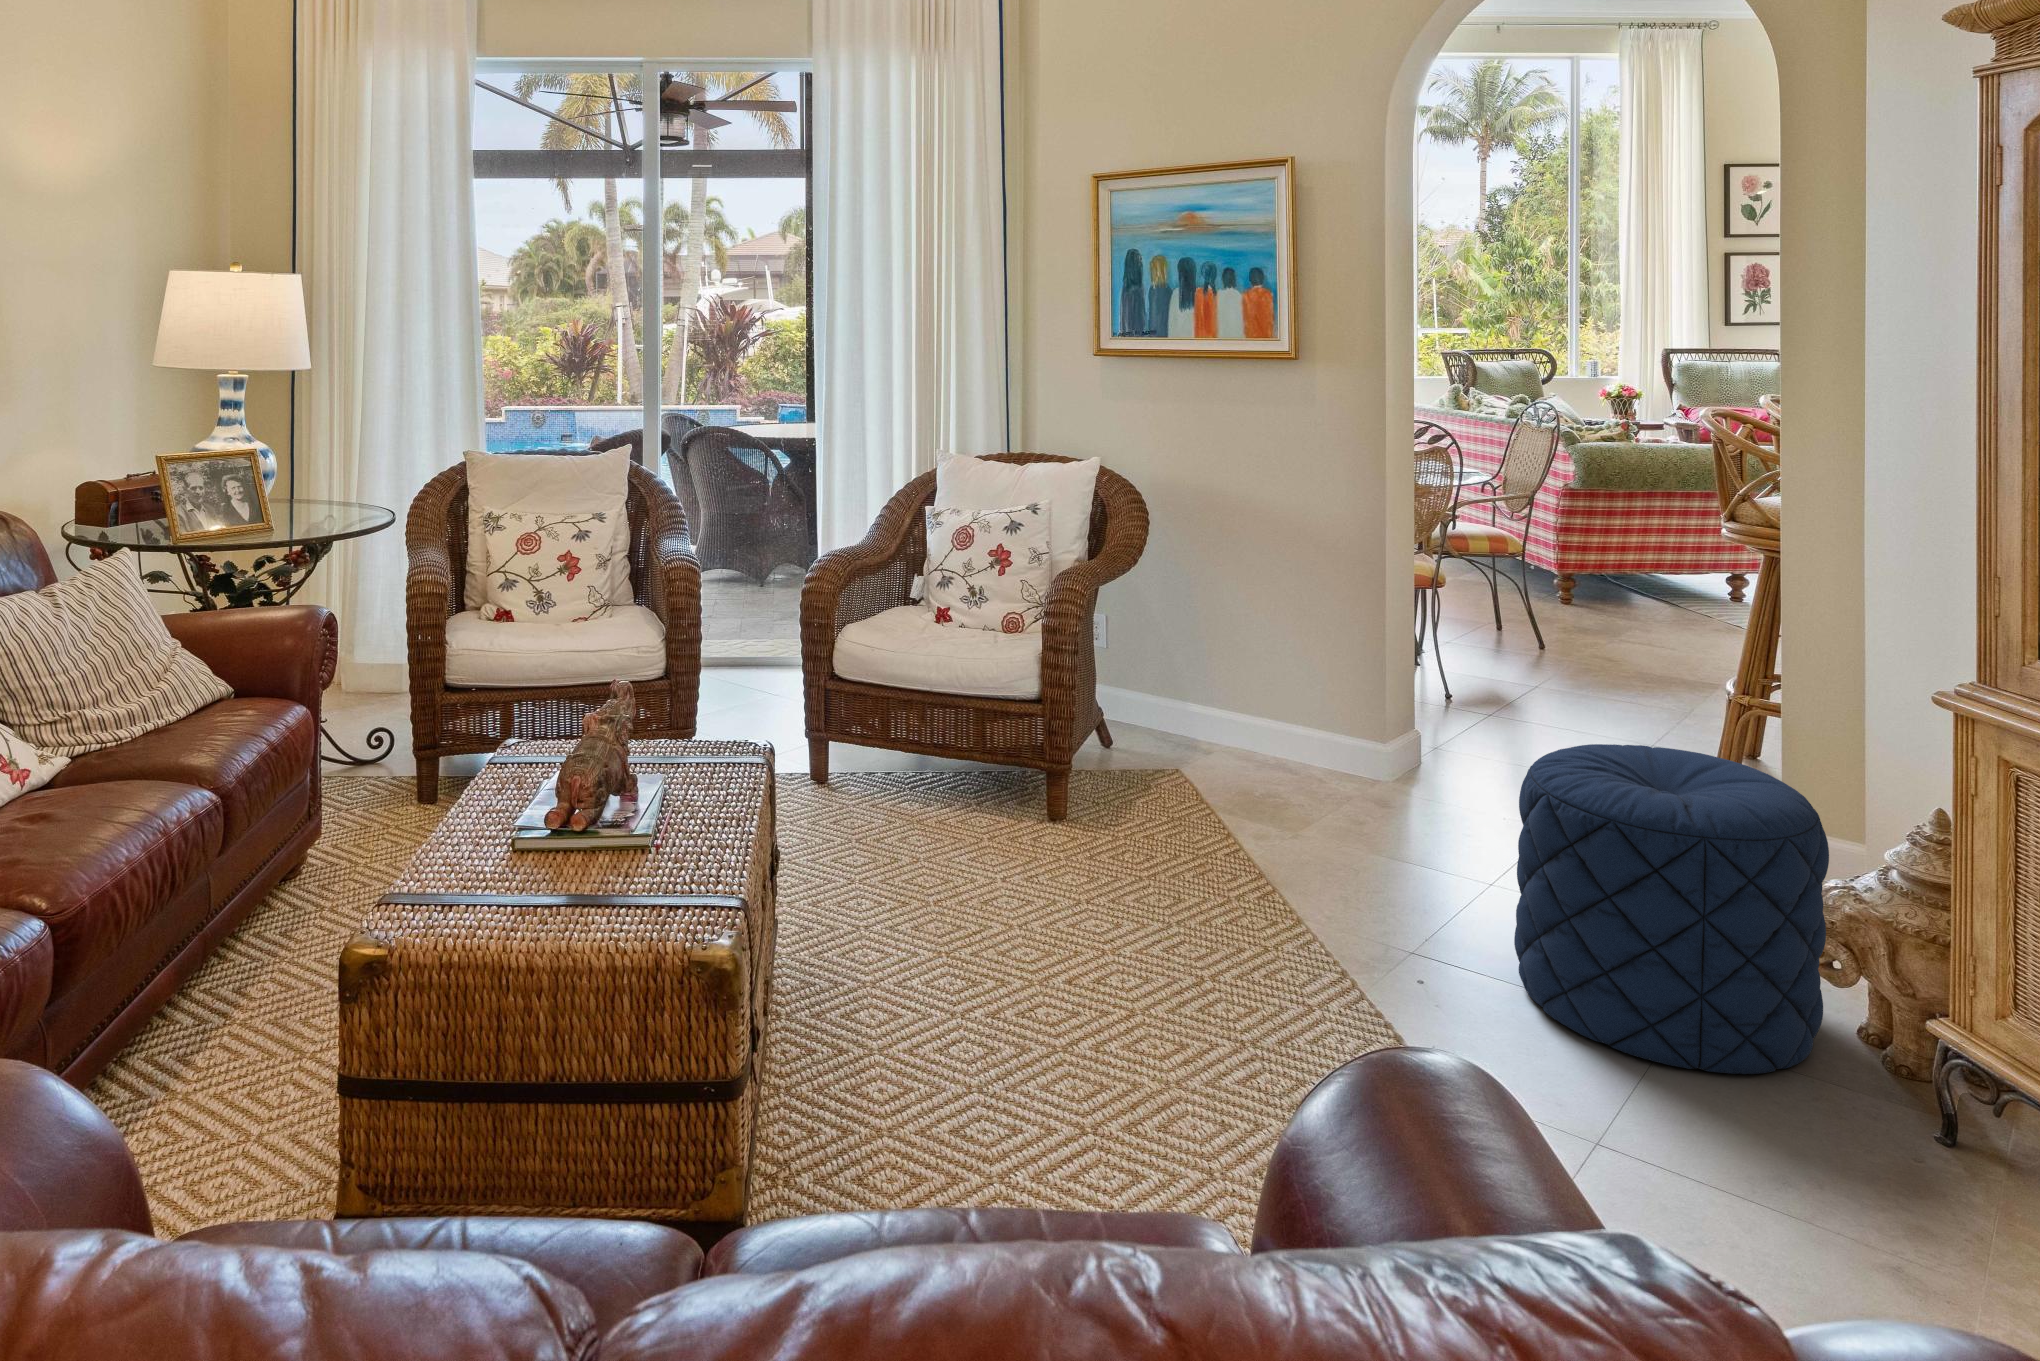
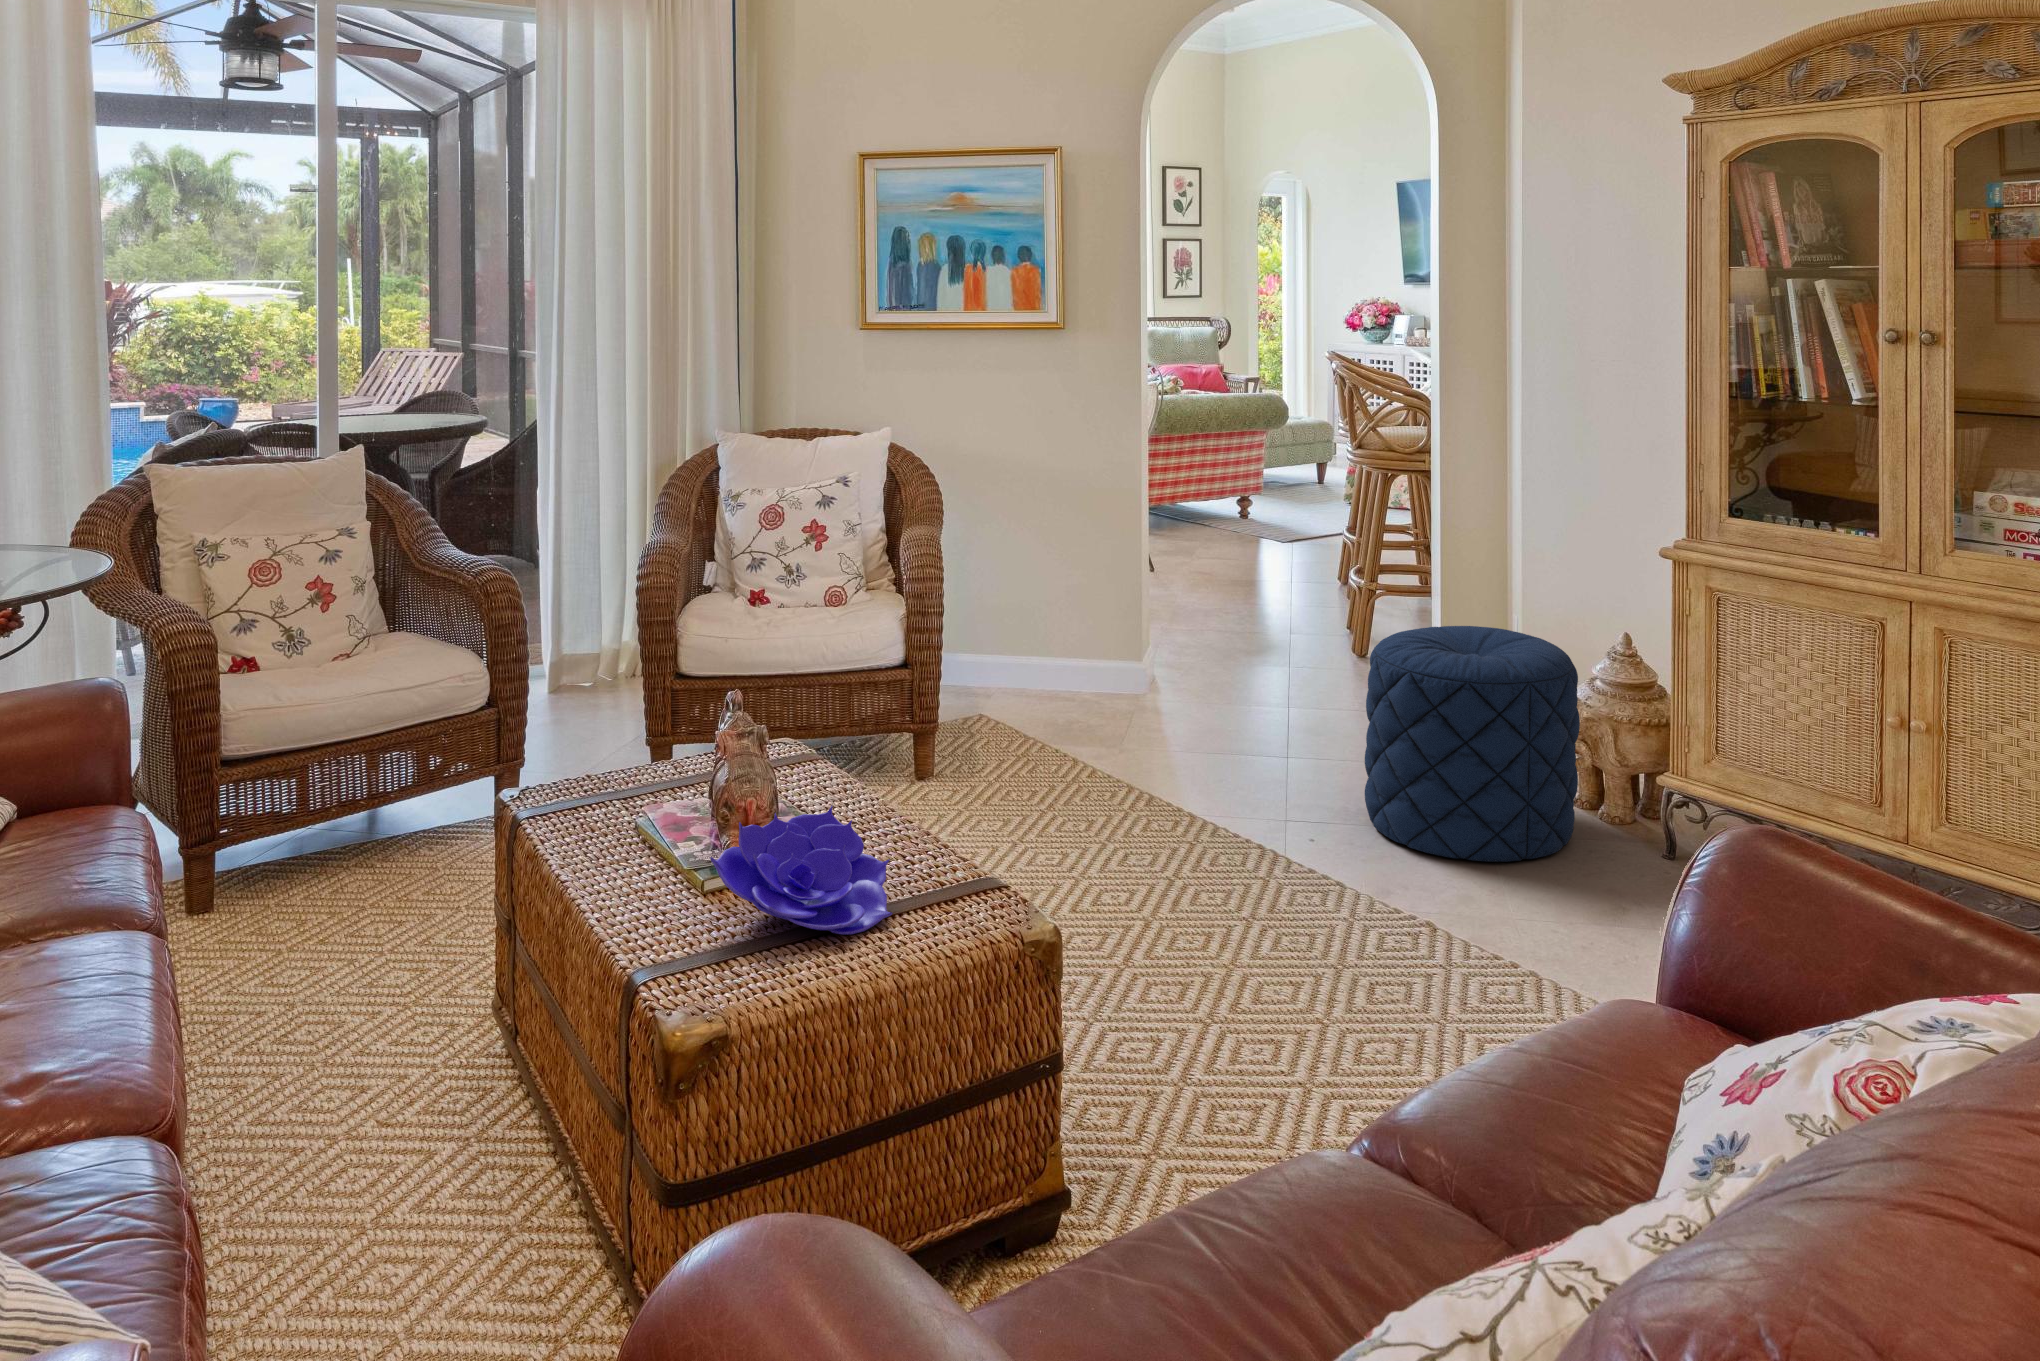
decorative bowl: none [466,793,619,915] -> present [710,806,893,935]

